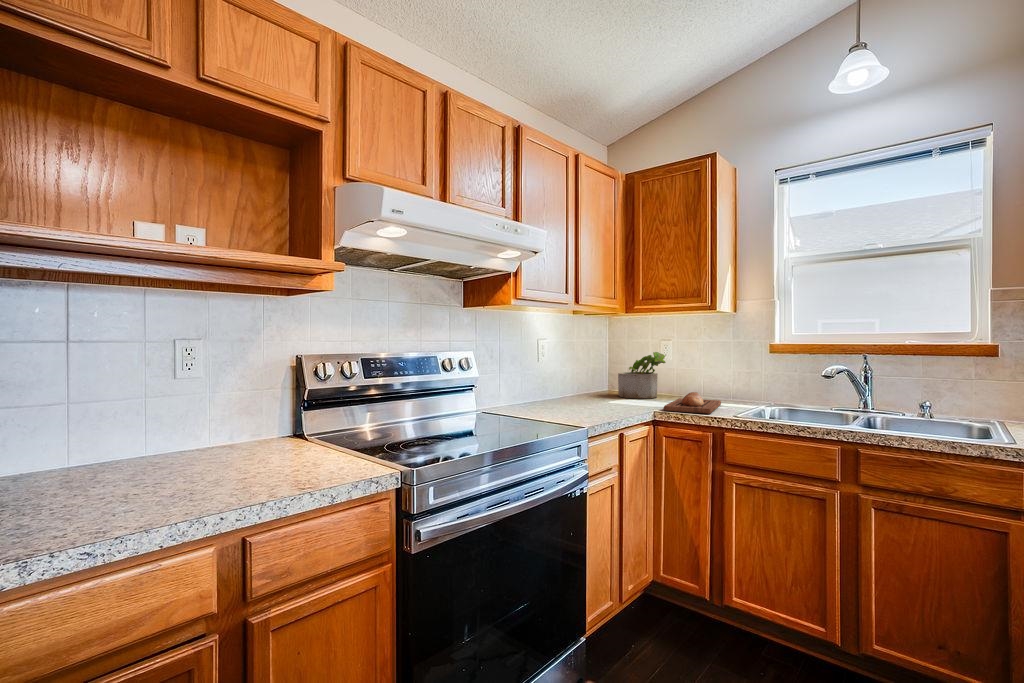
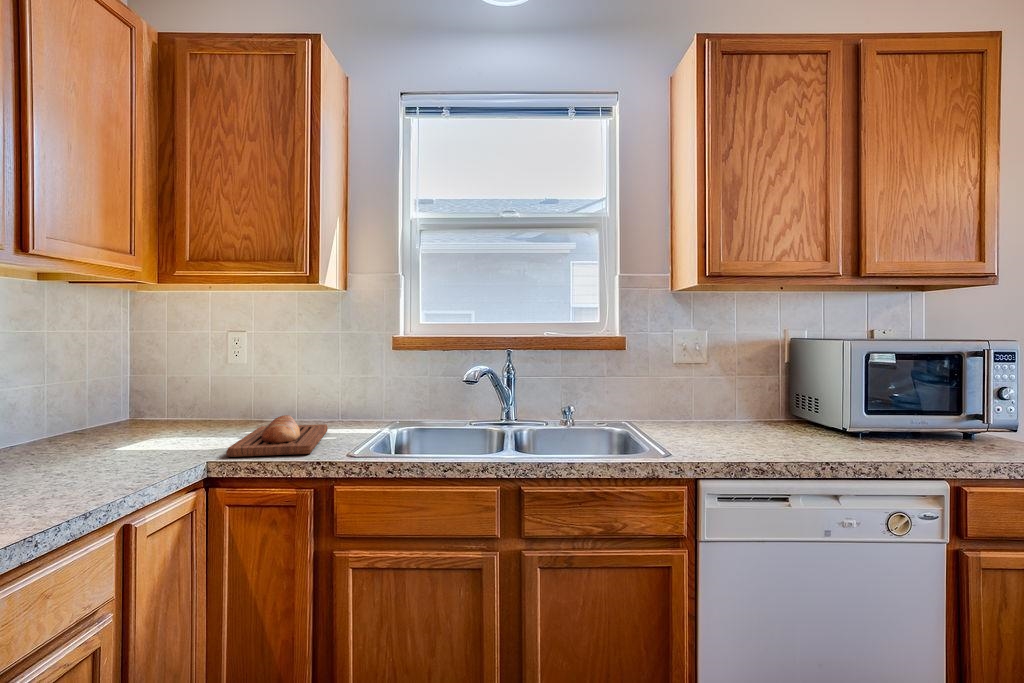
potted plant: present [618,352,666,399] -> none [147,350,240,434]

